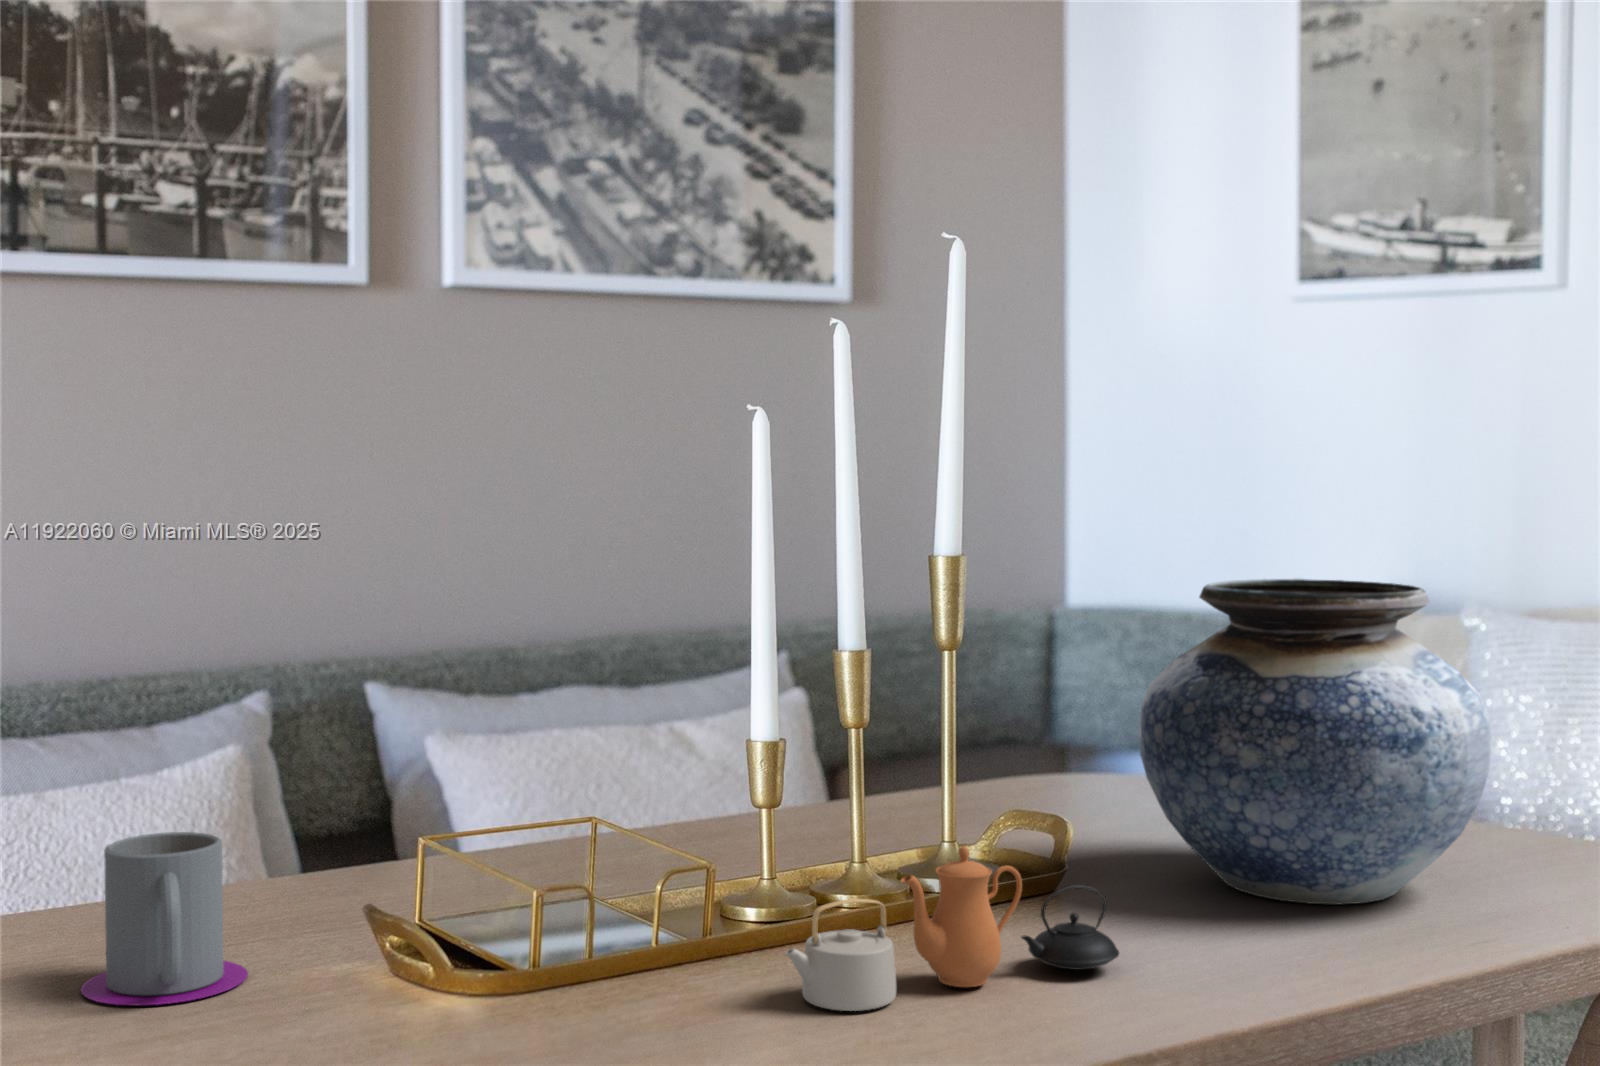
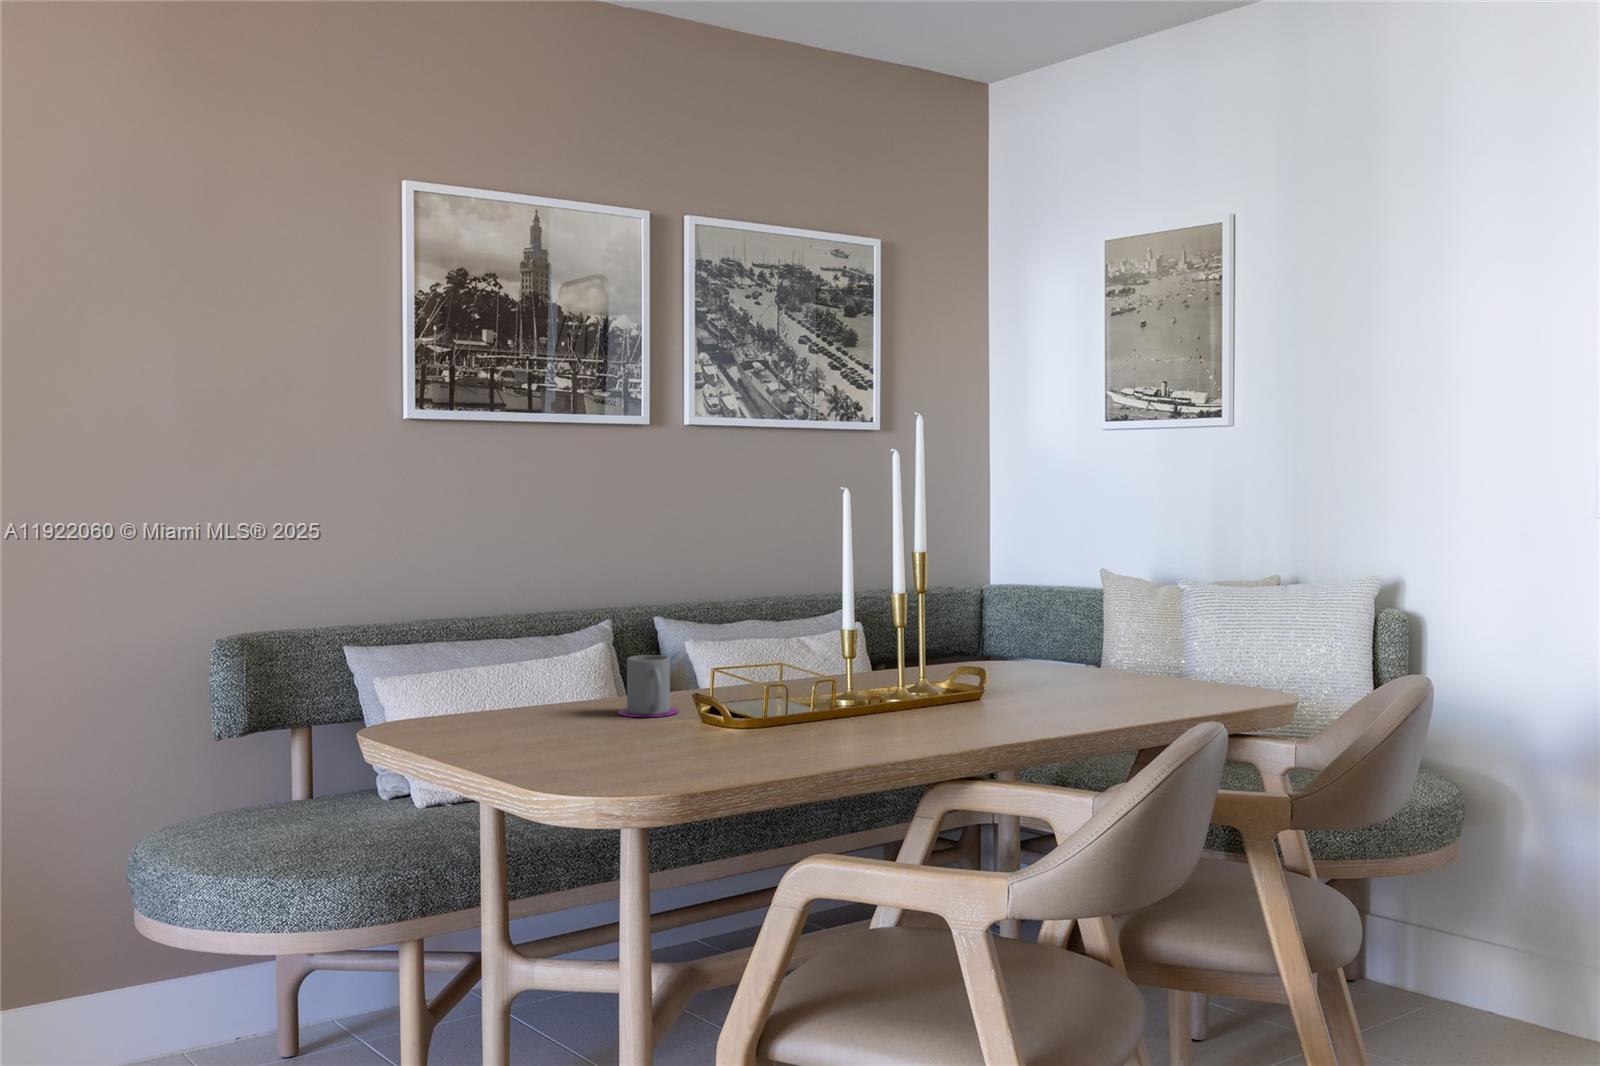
vase: present [1139,579,1491,905] -> none [1027,561,1173,694]
teapot: present [785,846,1119,1011] -> none [892,659,1020,719]

